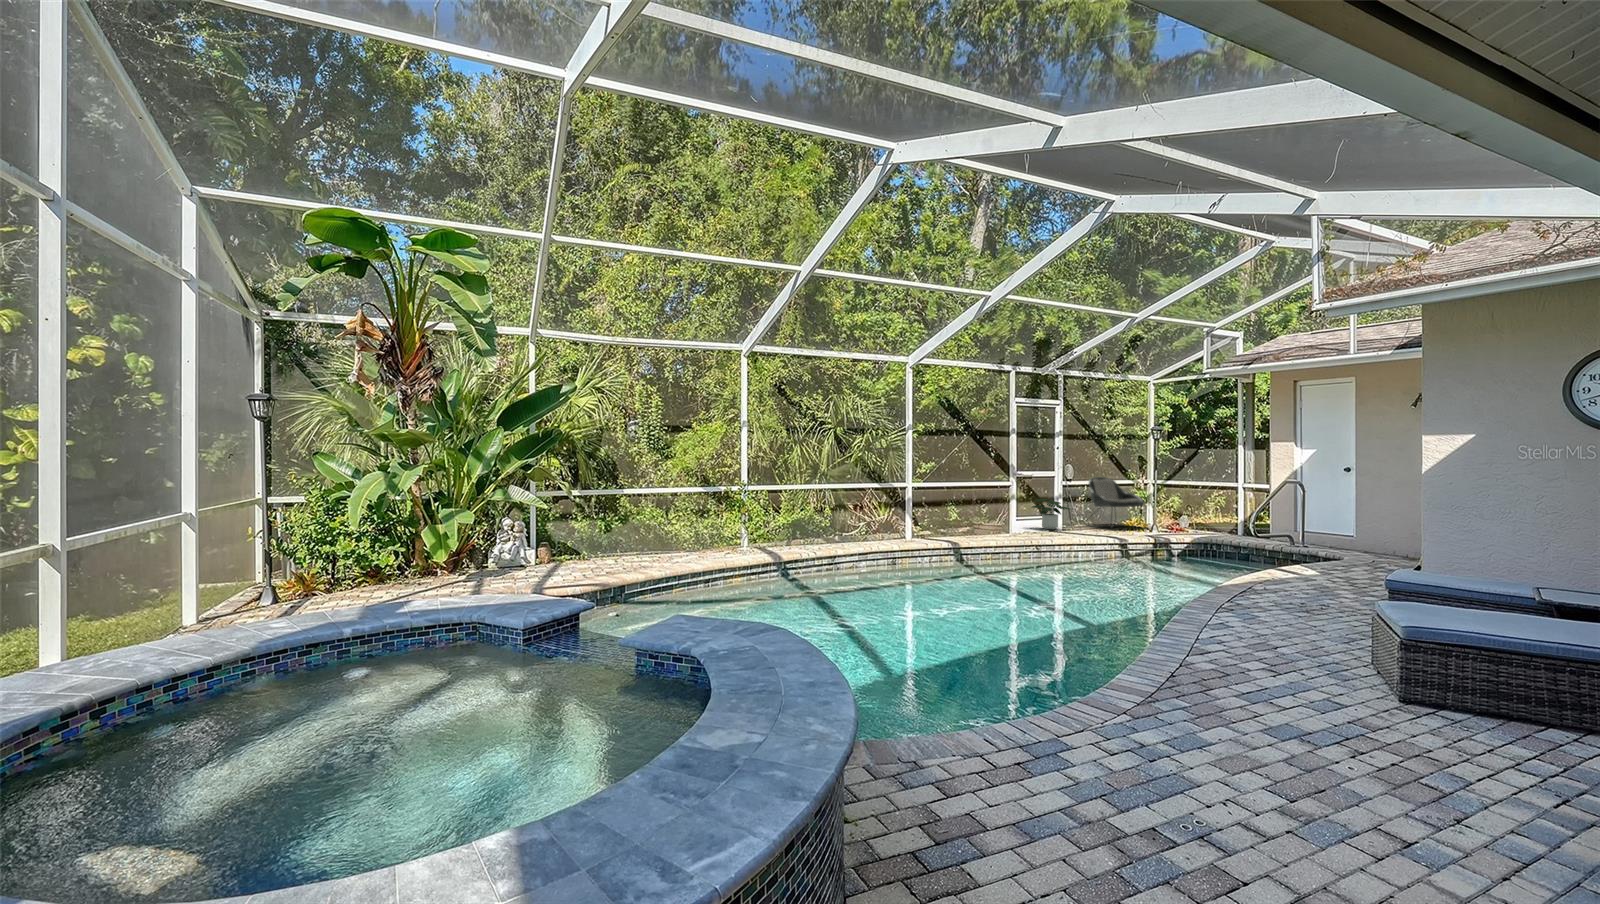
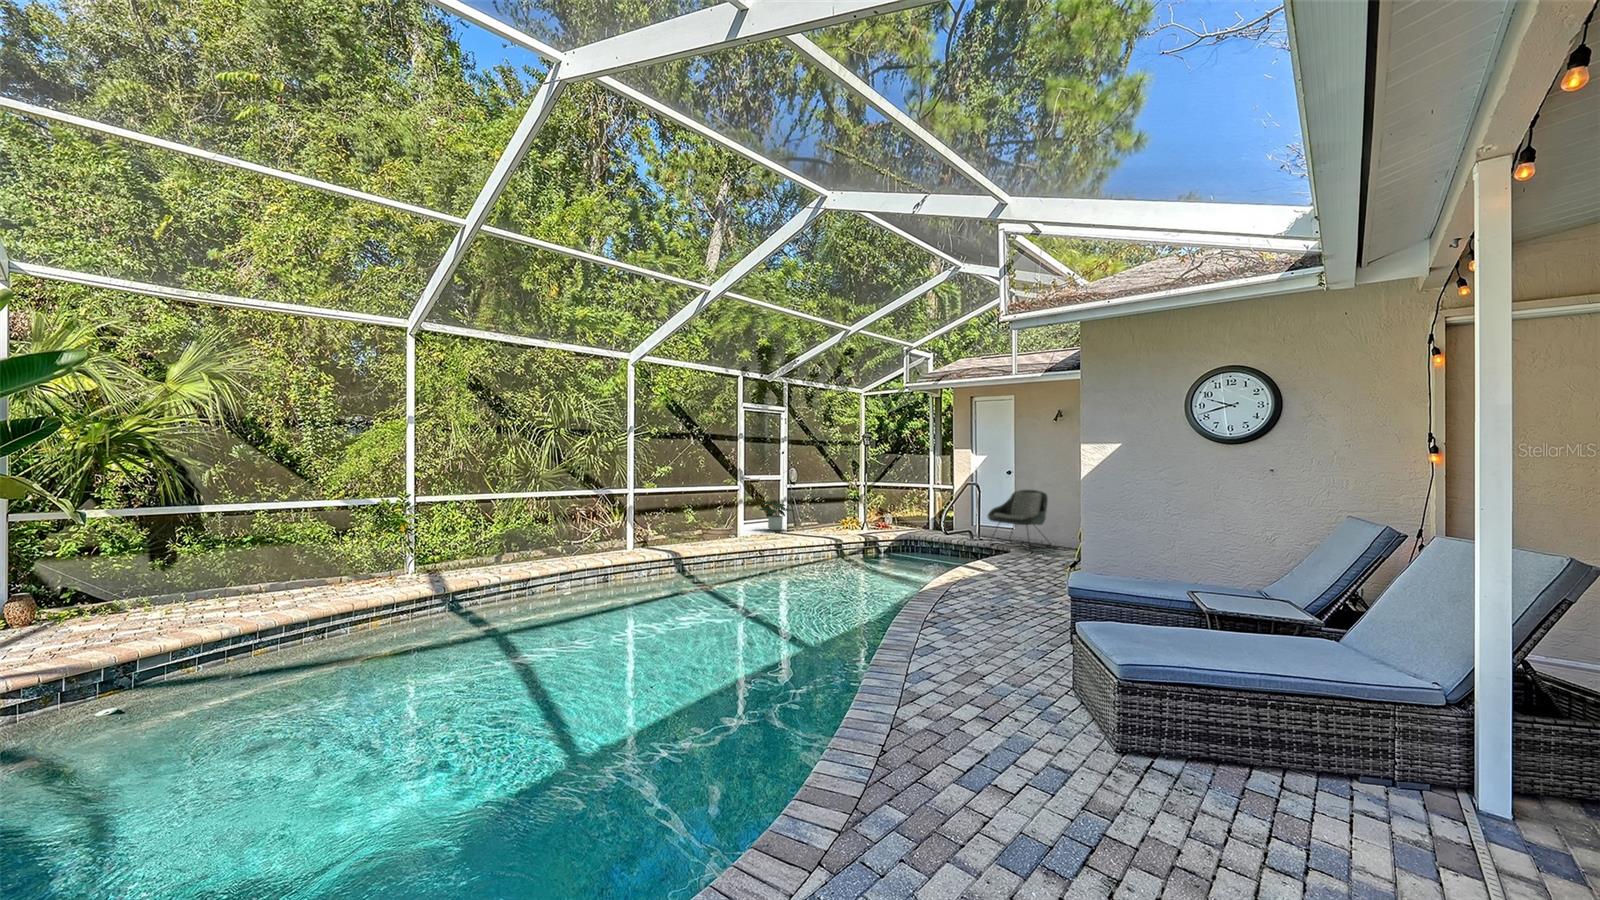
lounge chair: present [1089,477,1145,528] -> present [987,490,1048,551]

